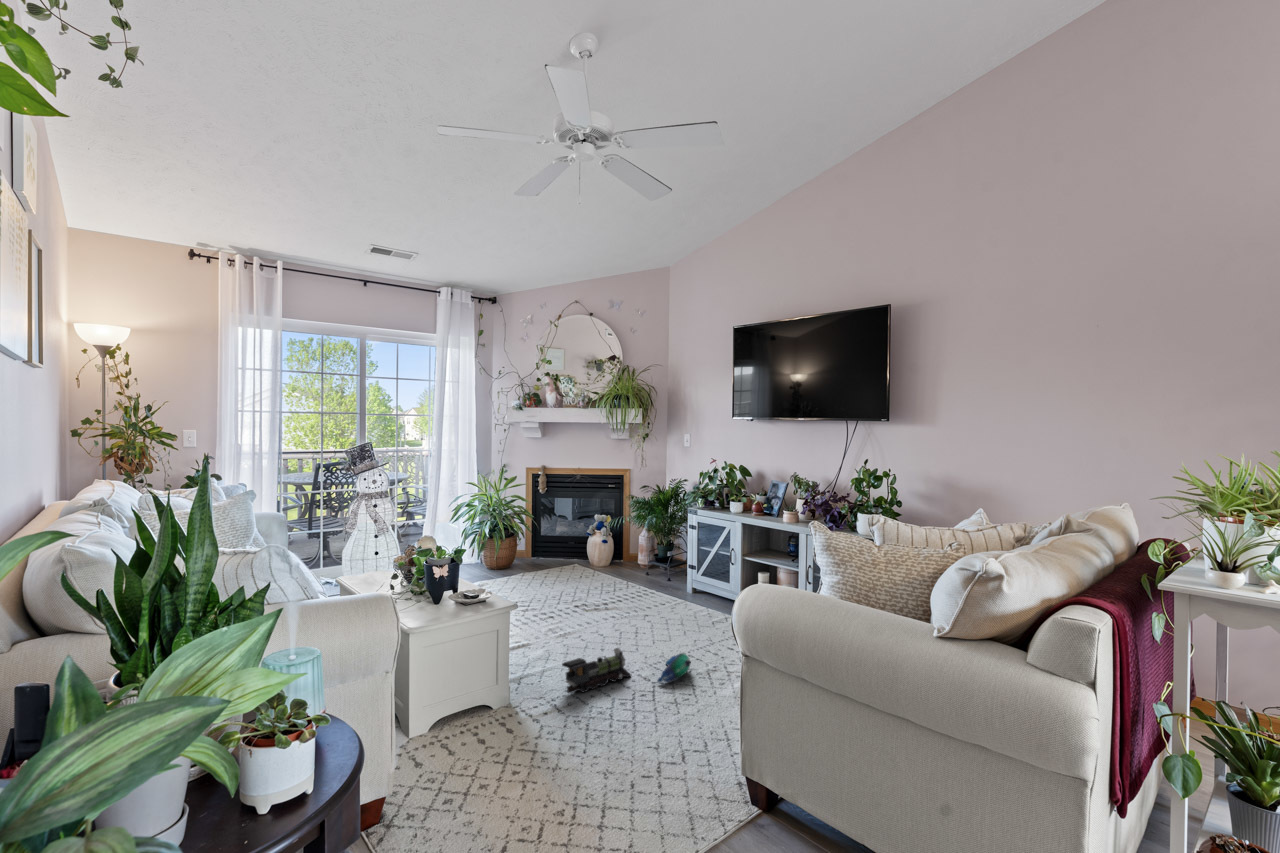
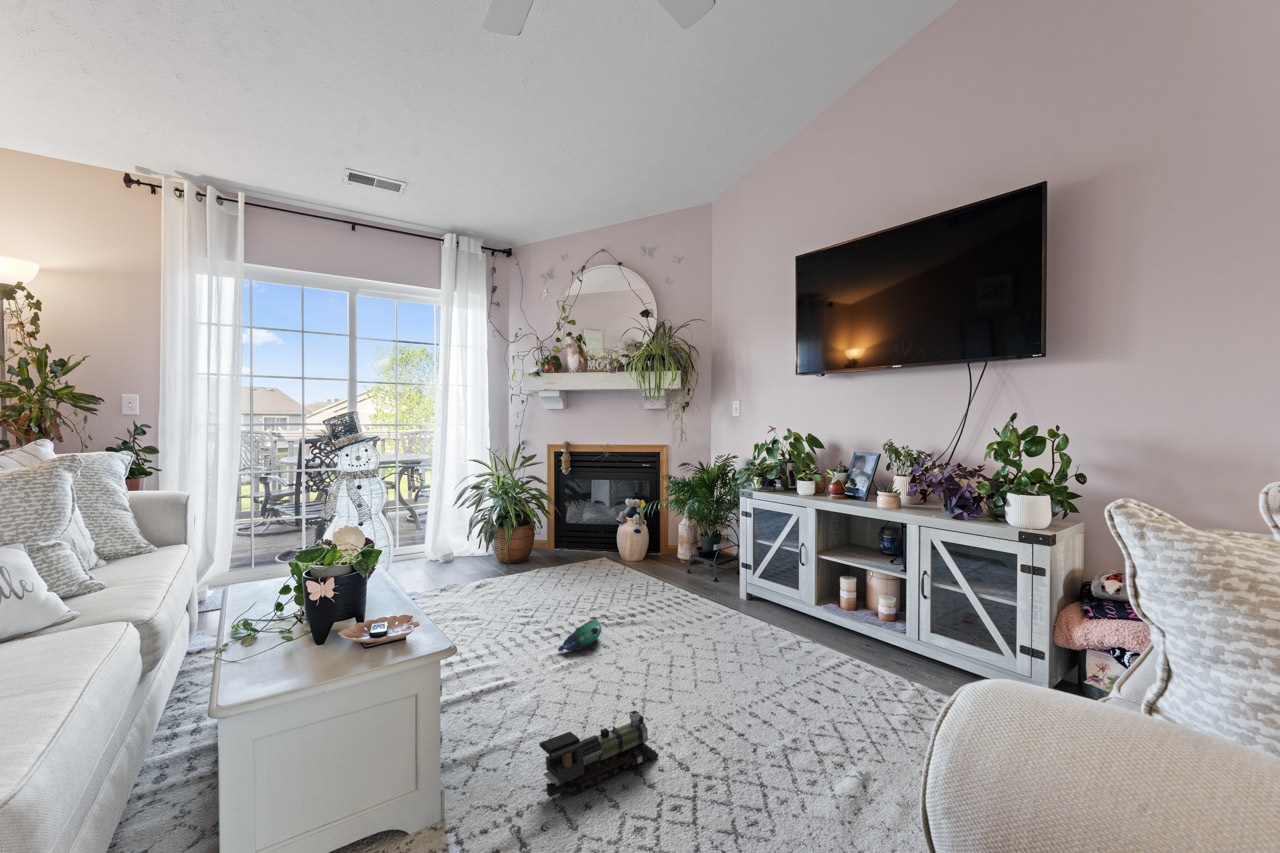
plush toy: present [657,653,691,682] -> present [558,620,601,651]

